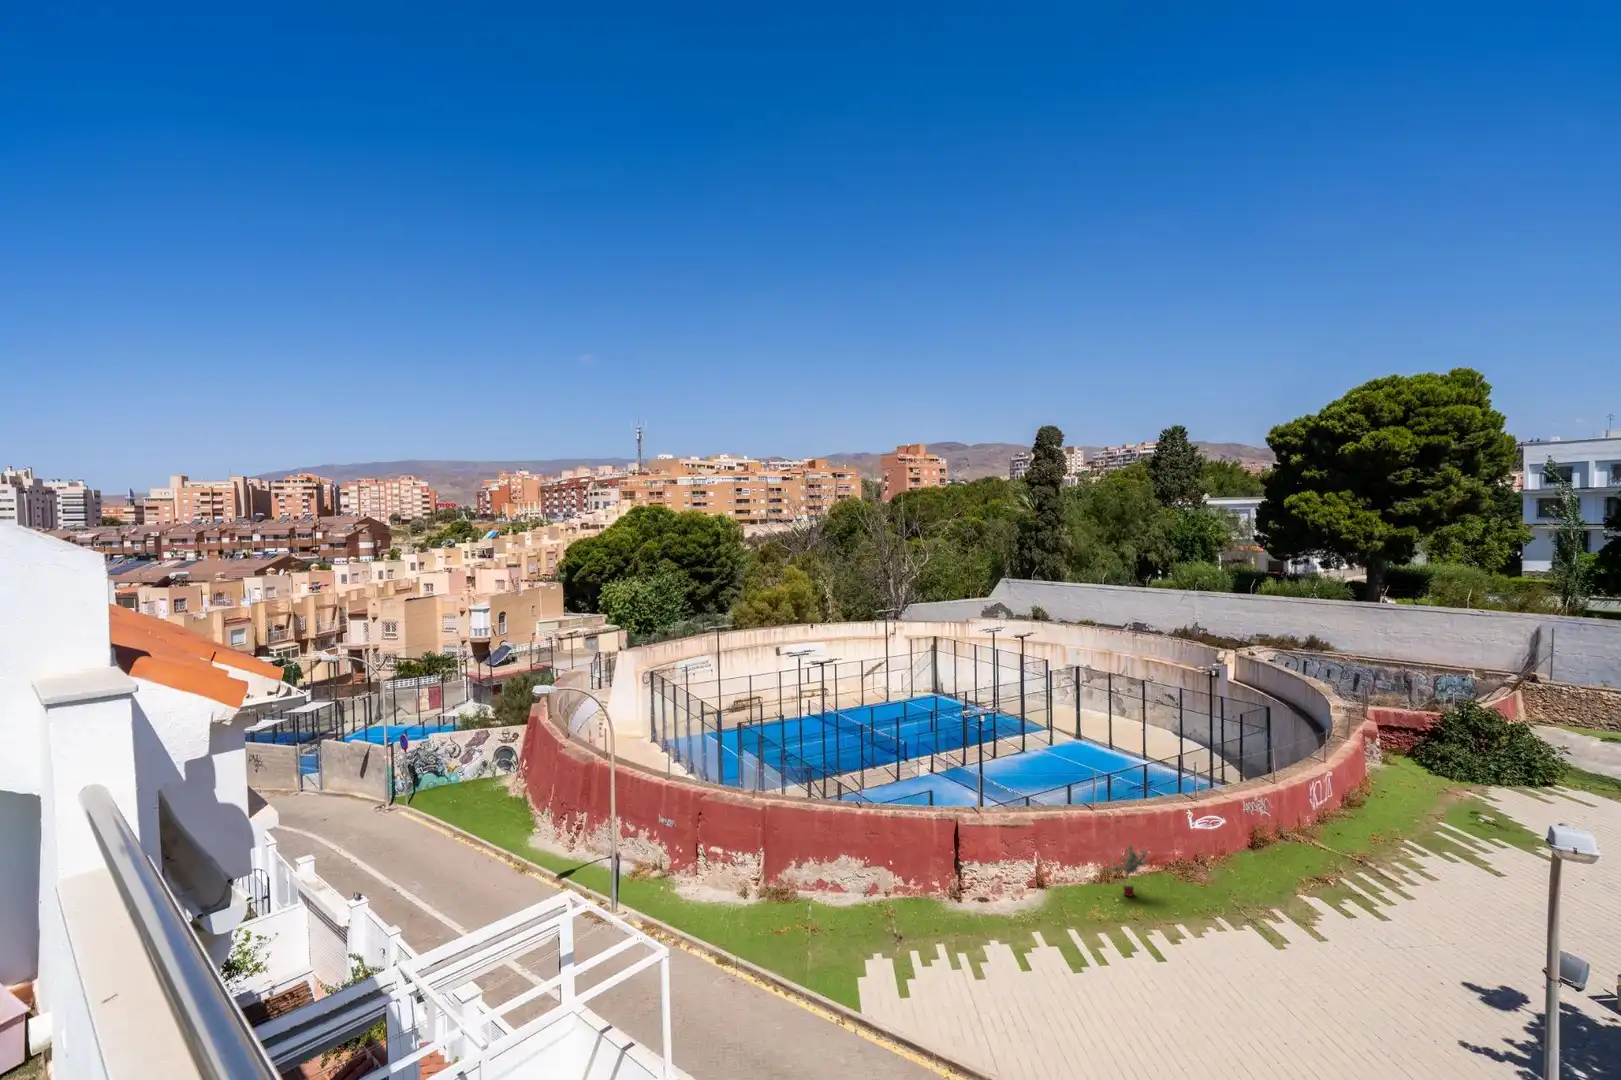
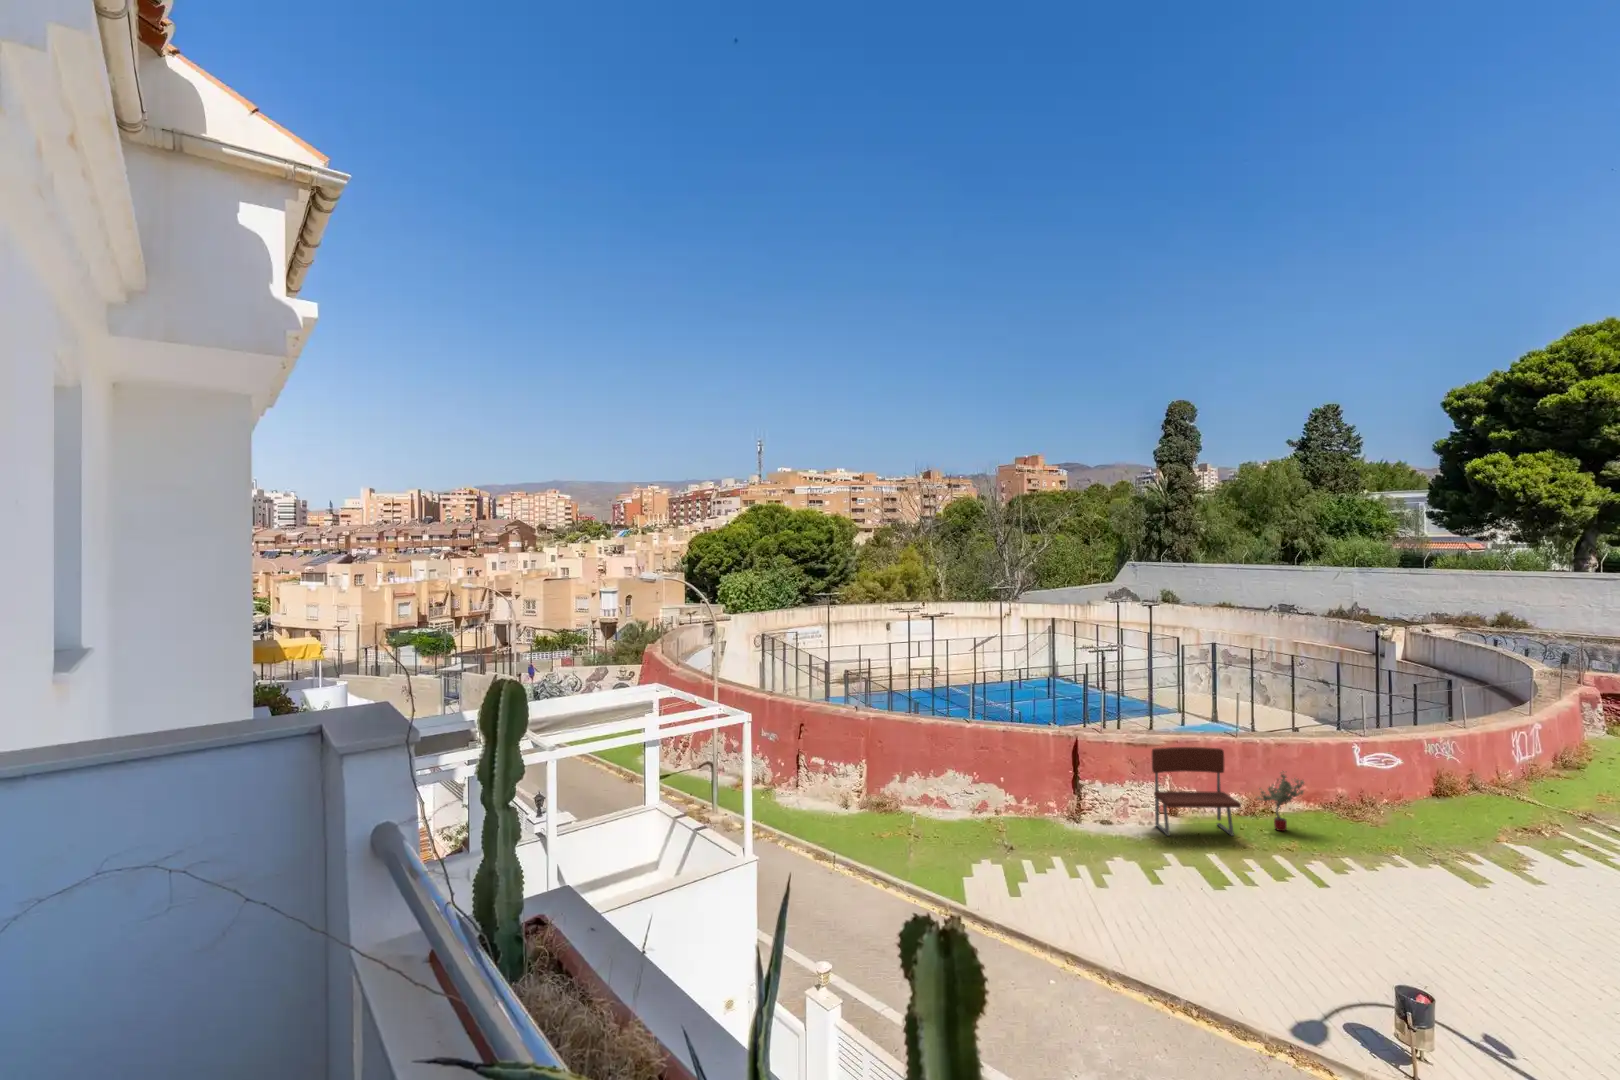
bench: none [1021,825,1096,910] -> present [1152,747,1241,836]

